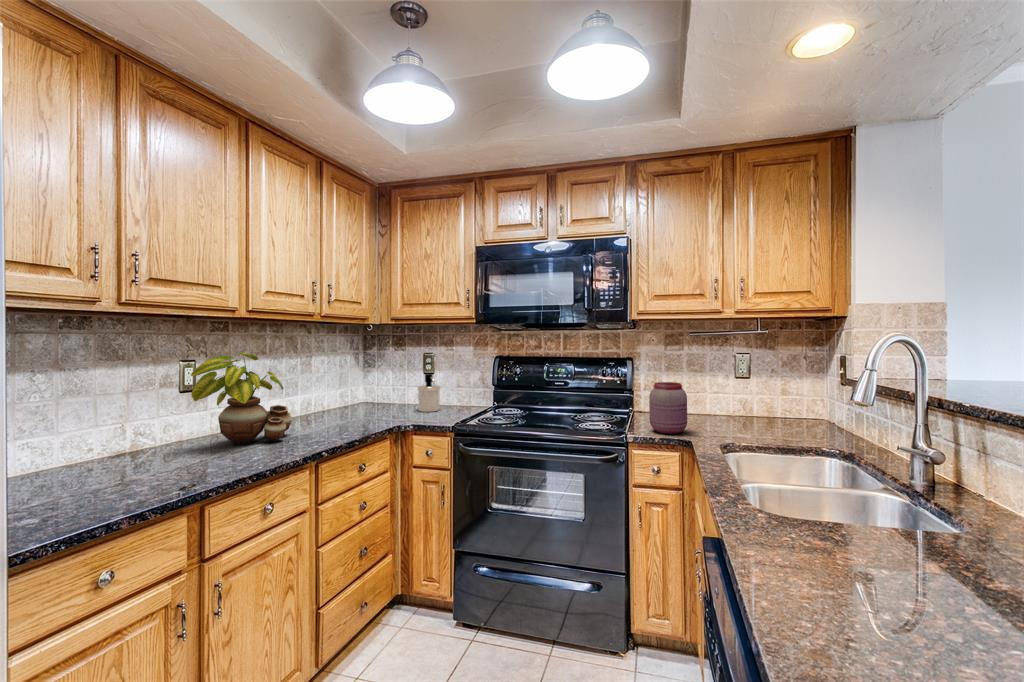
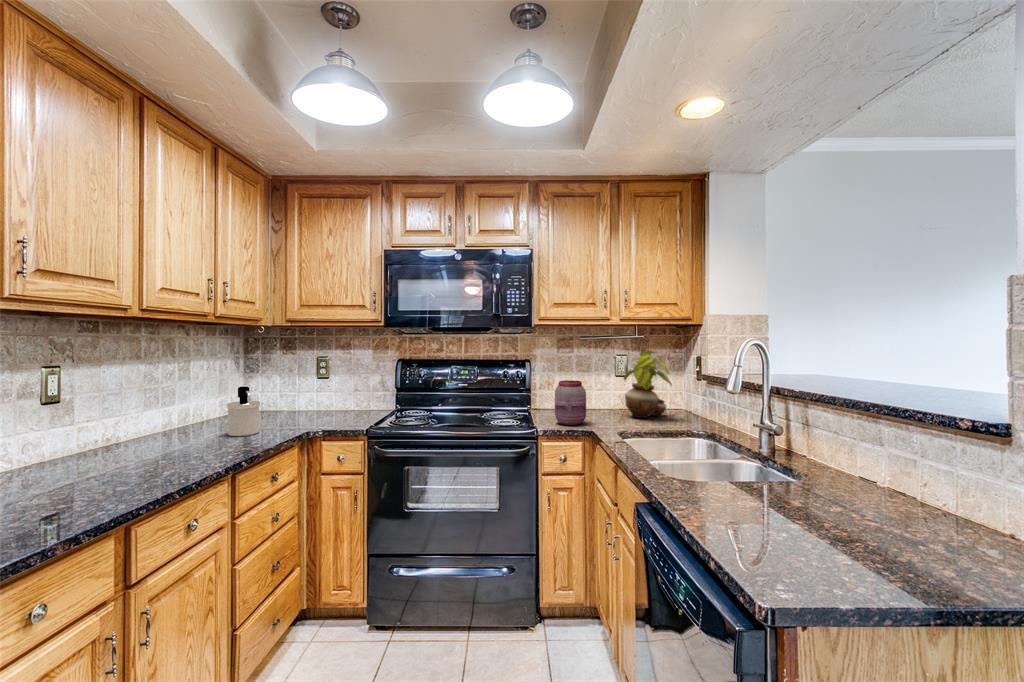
potted plant: present [191,352,292,444] -> present [624,350,671,418]
soap dispenser: present [418,374,440,412] -> present [227,387,260,436]

